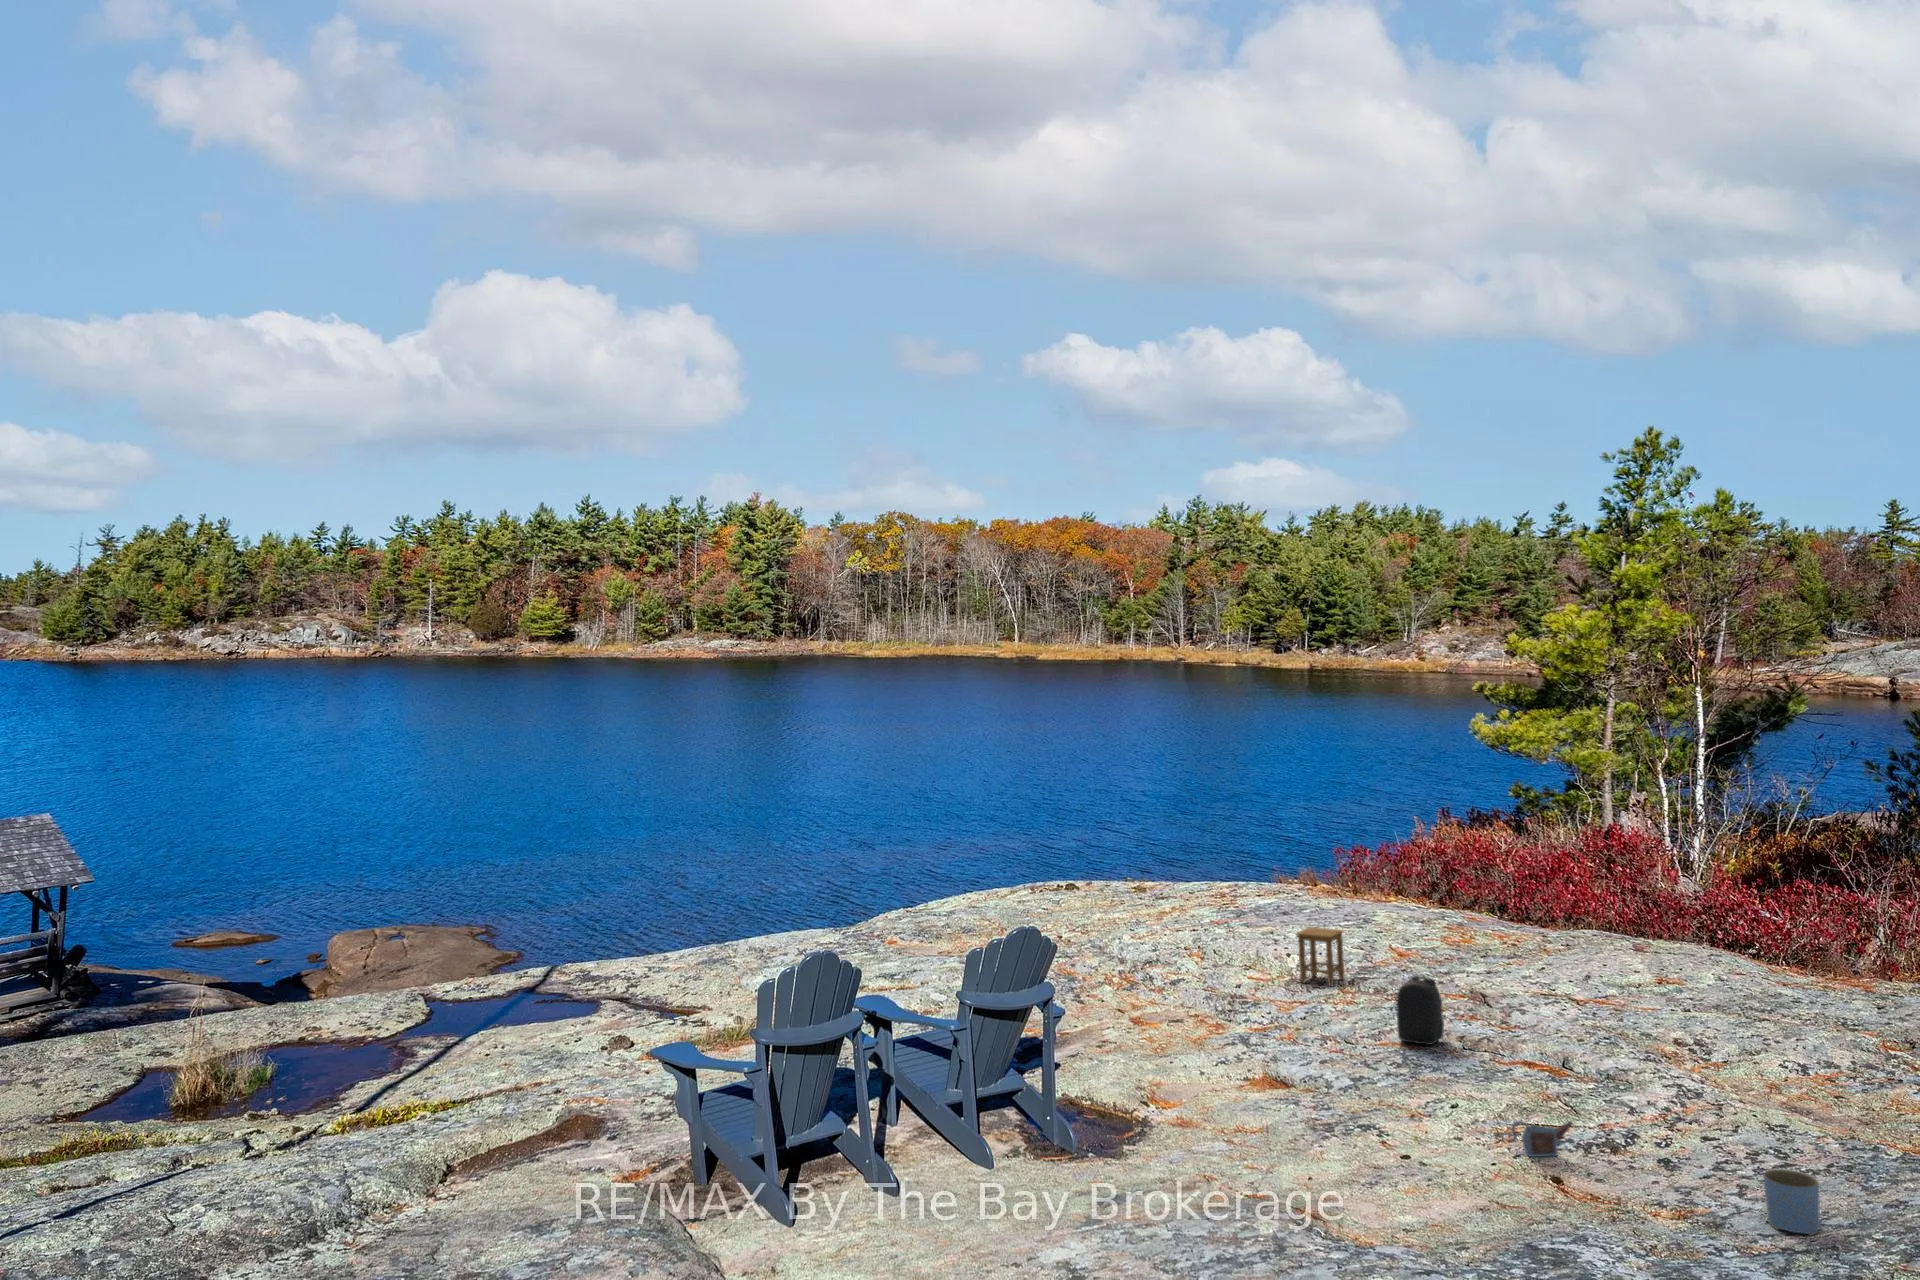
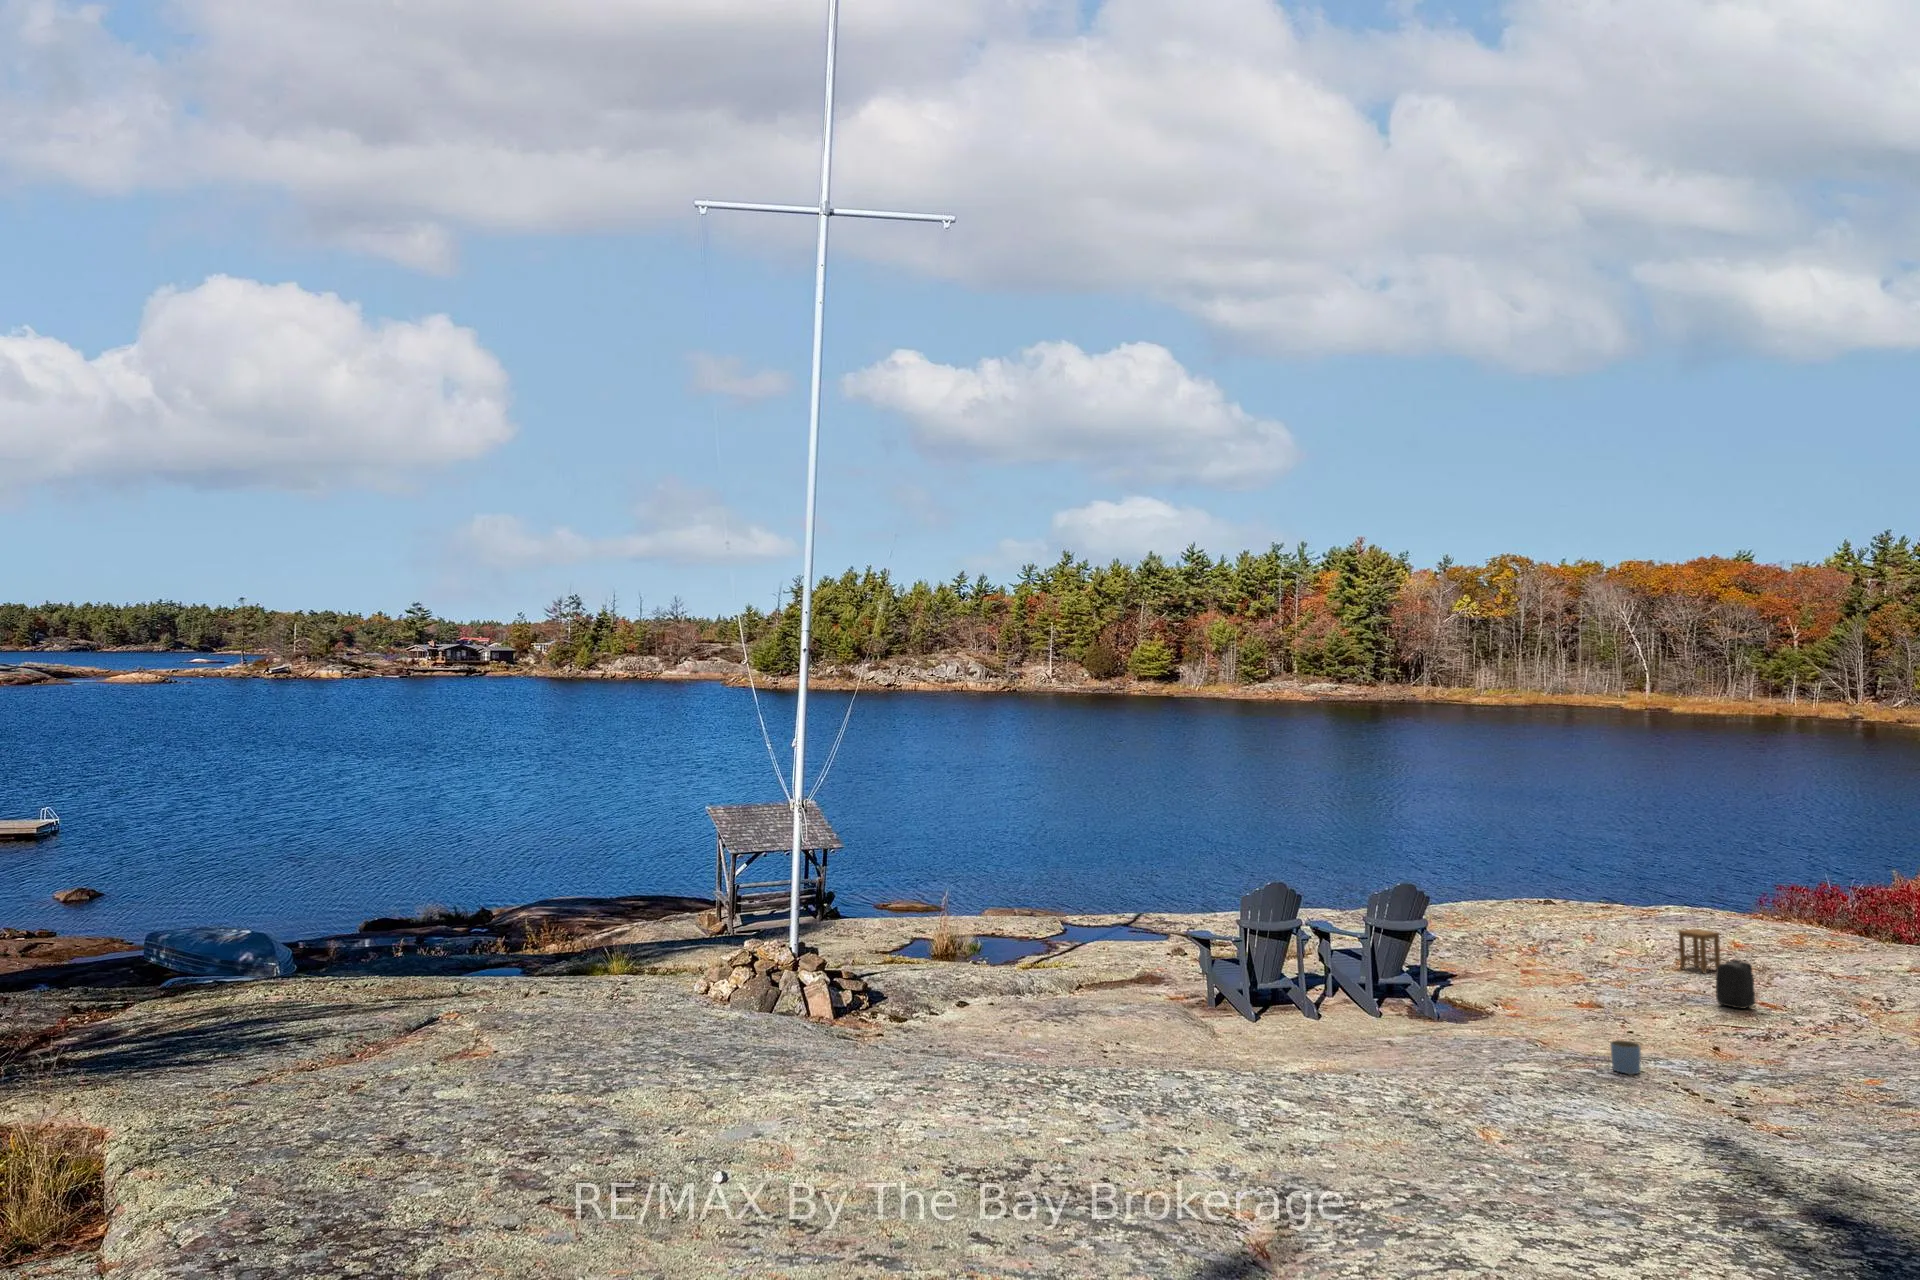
watering can: present [1511,1121,1573,1157] -> none [1724,1036,1771,1063]
planter: present [1763,1169,1820,1235] -> present [1610,1040,1641,1075]

